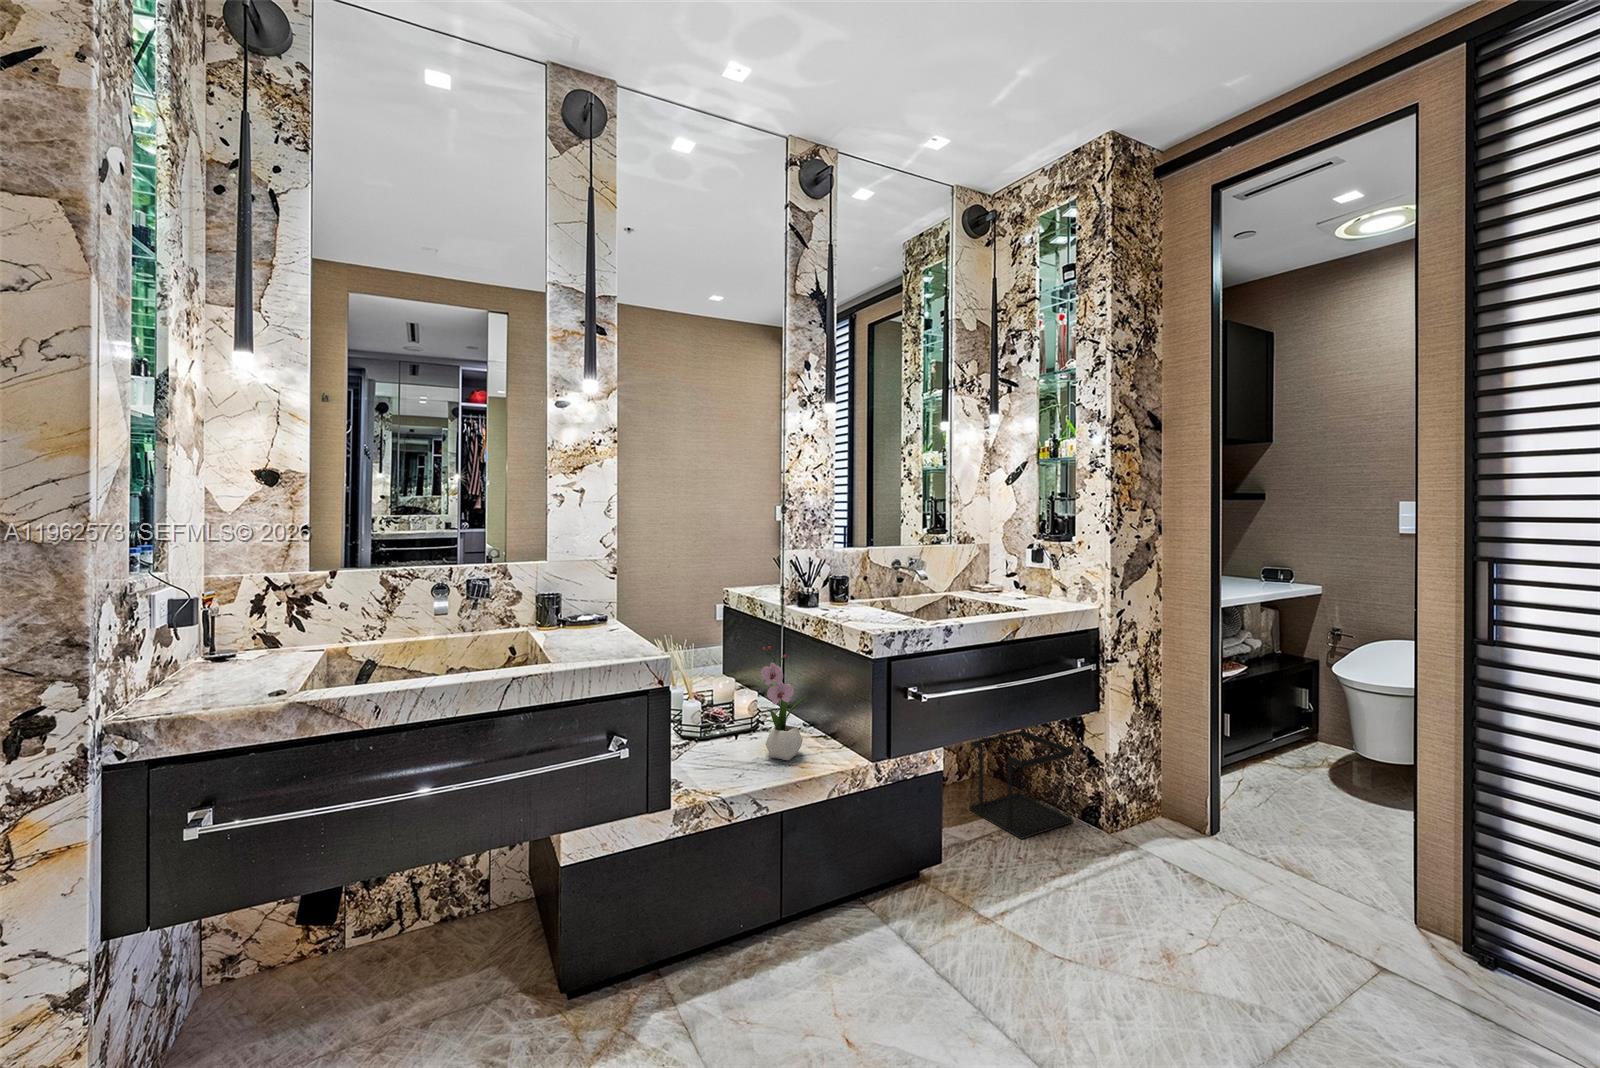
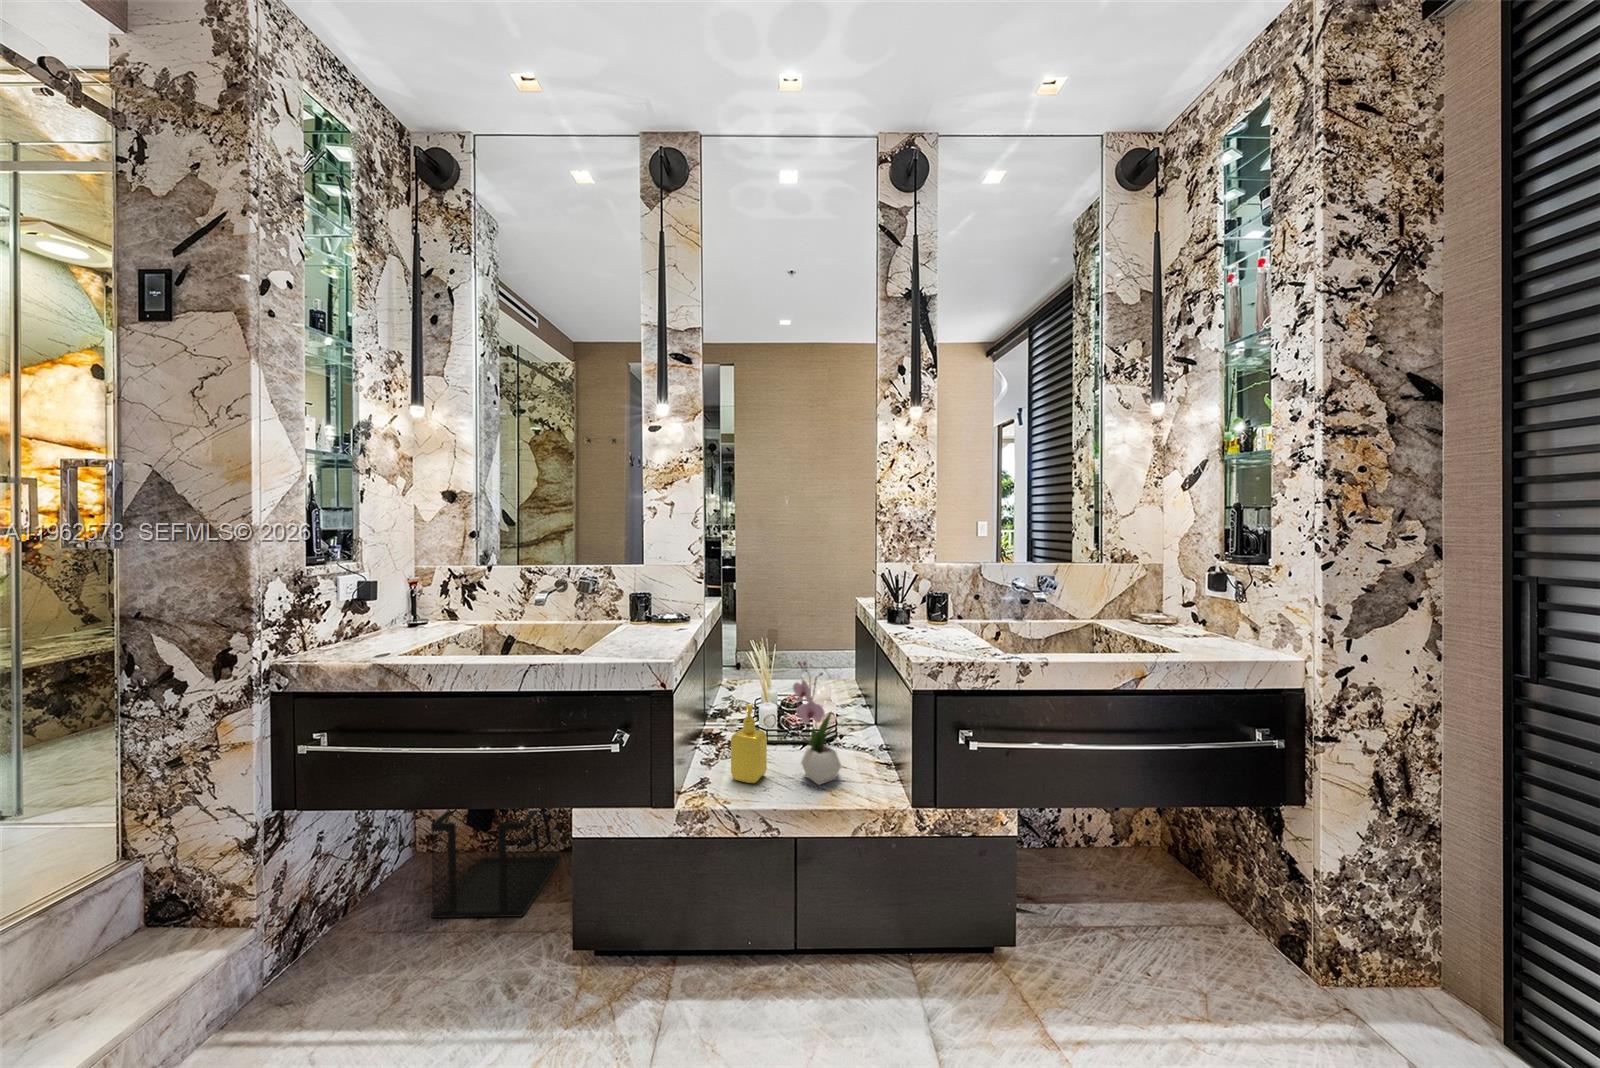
soap dispenser: none [702,695,734,772] -> present [731,704,767,783]
wastebasket: present [969,731,1073,839] -> present [431,808,561,918]

